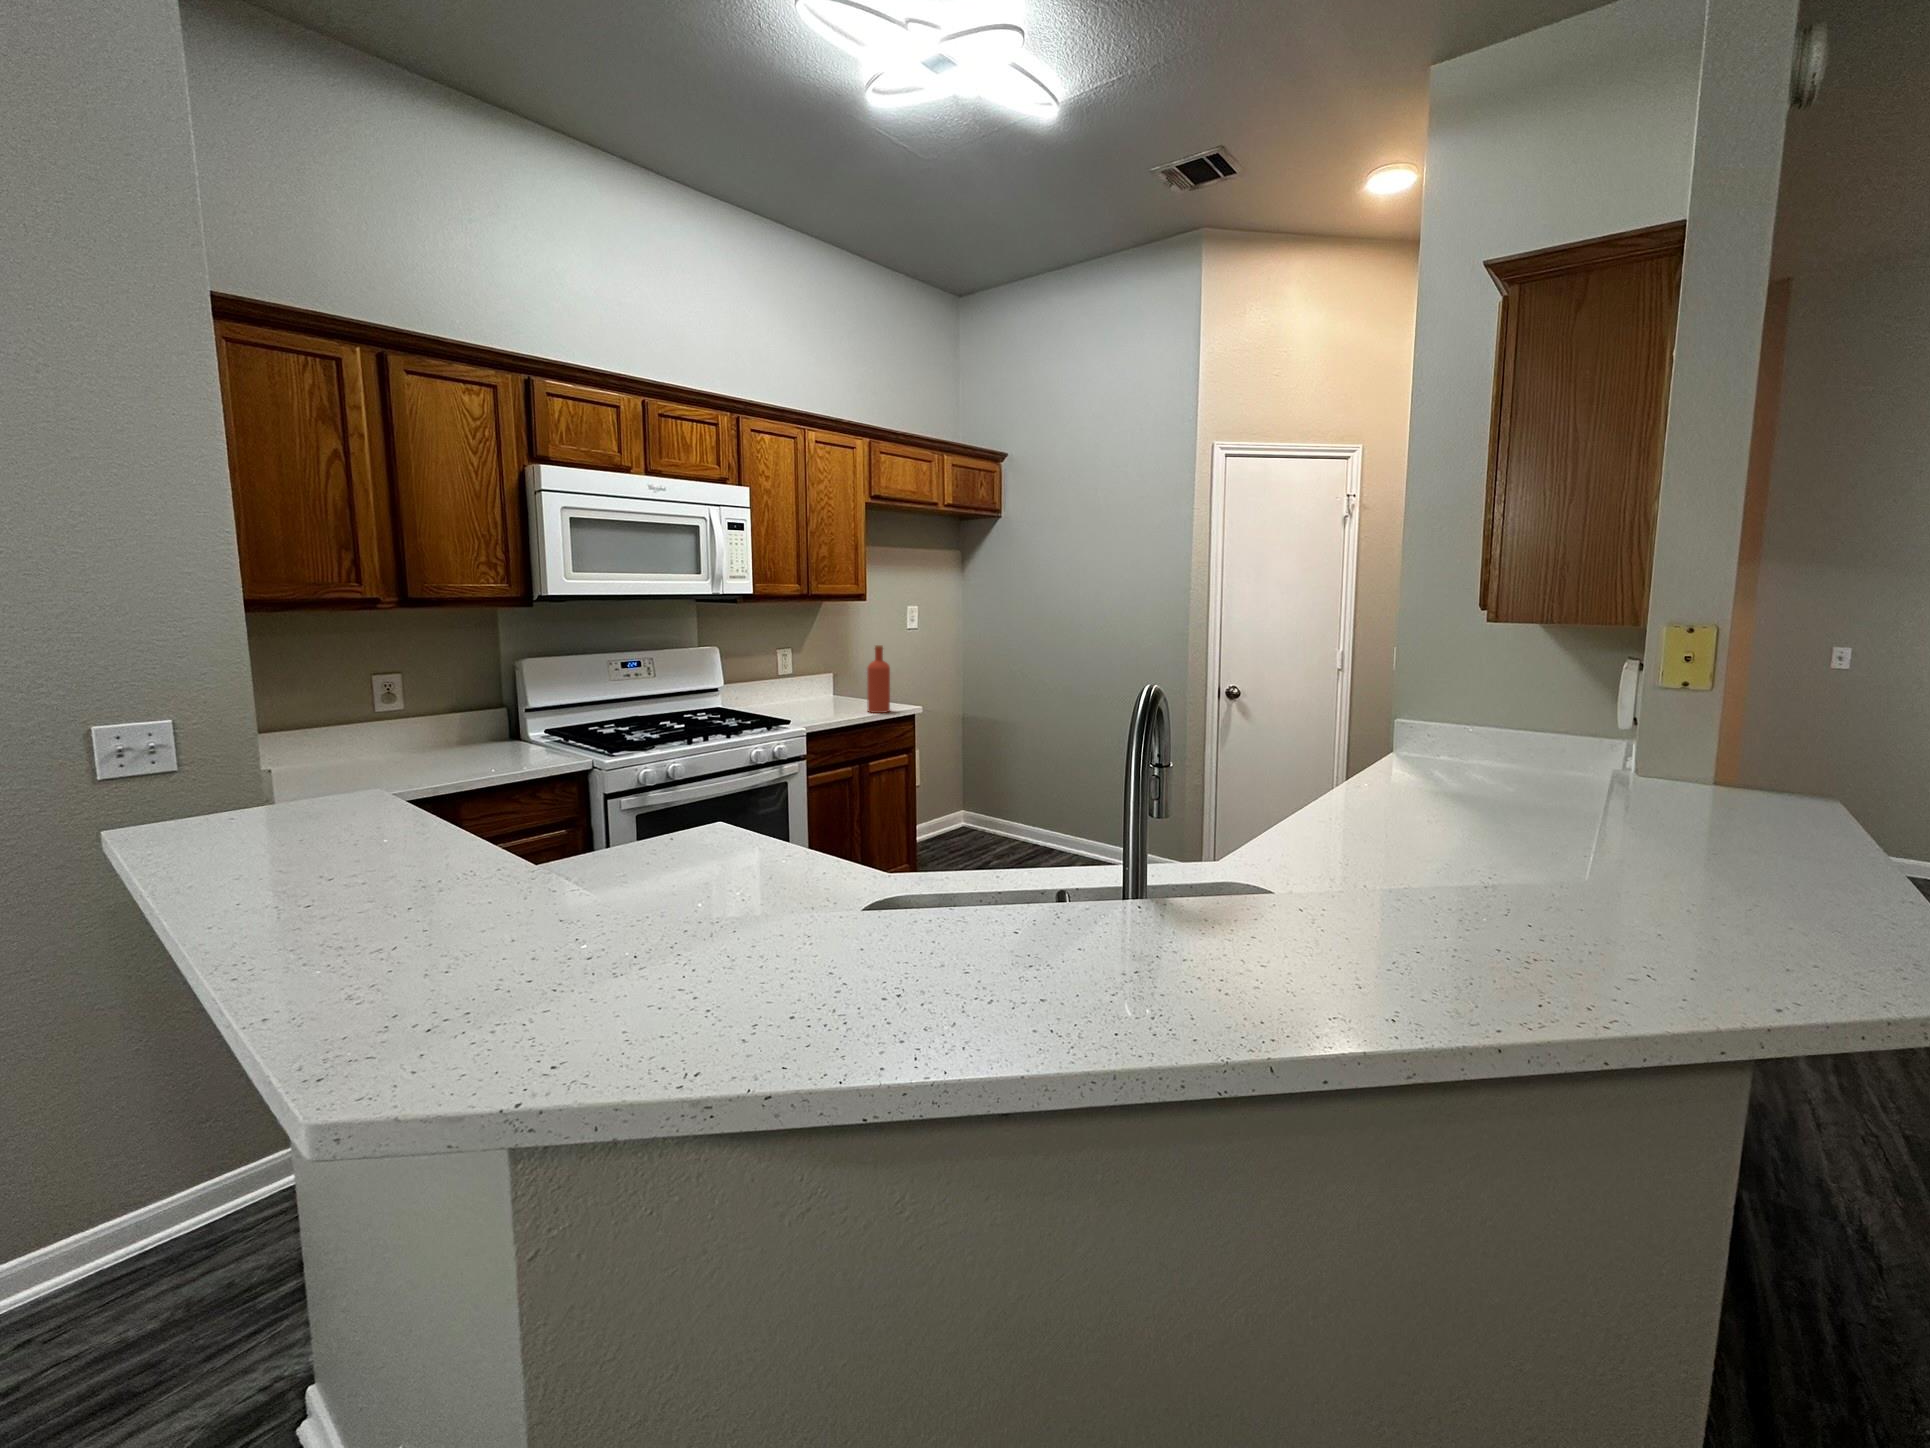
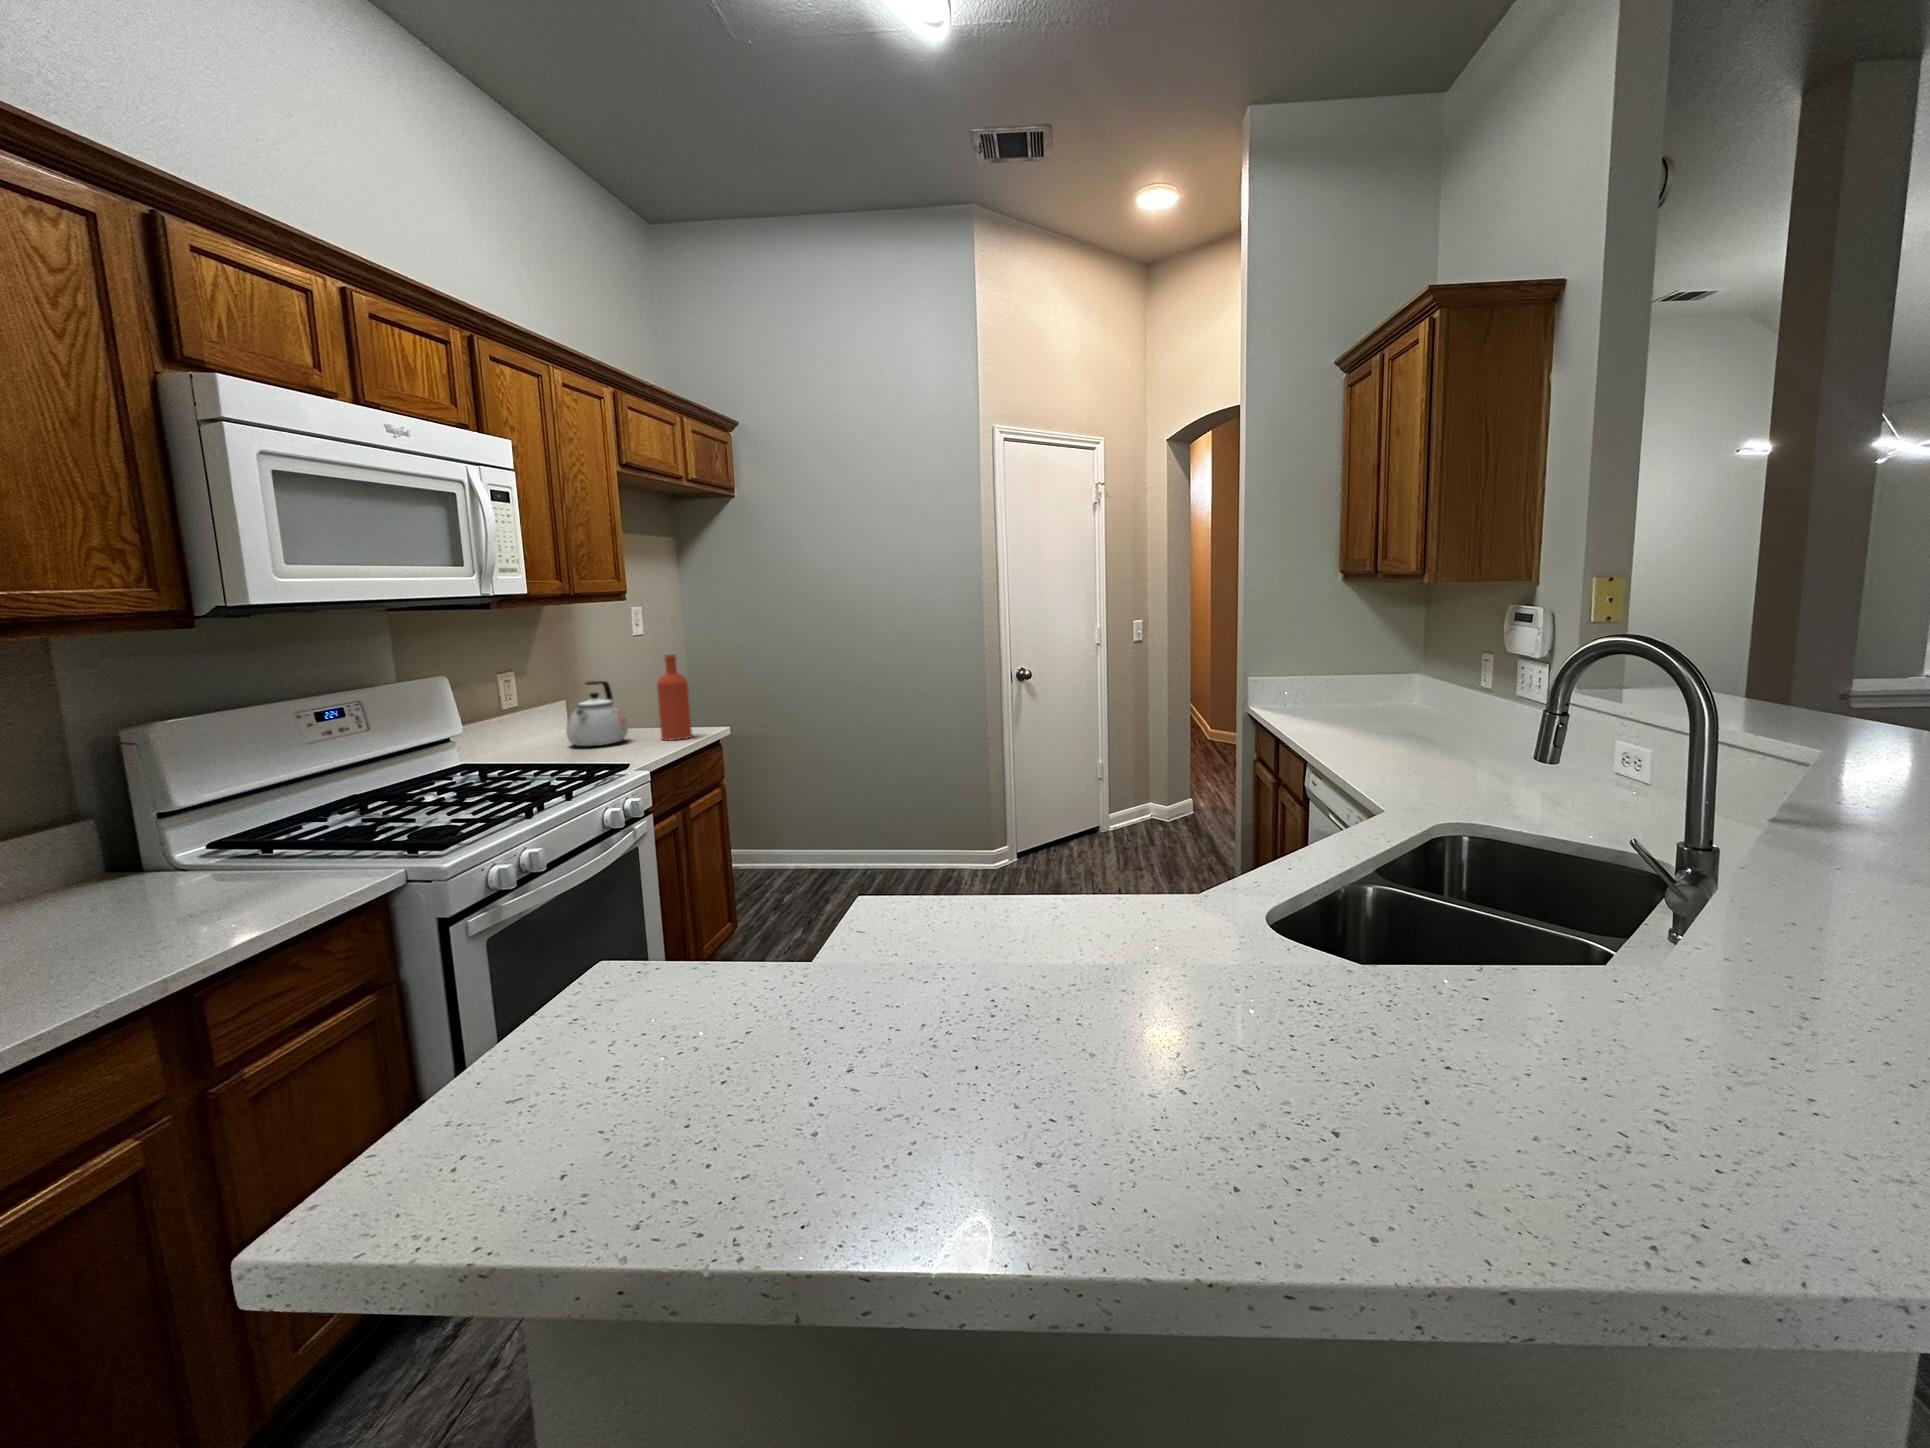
kettle: none [809,660,851,709] -> present [566,681,628,746]

